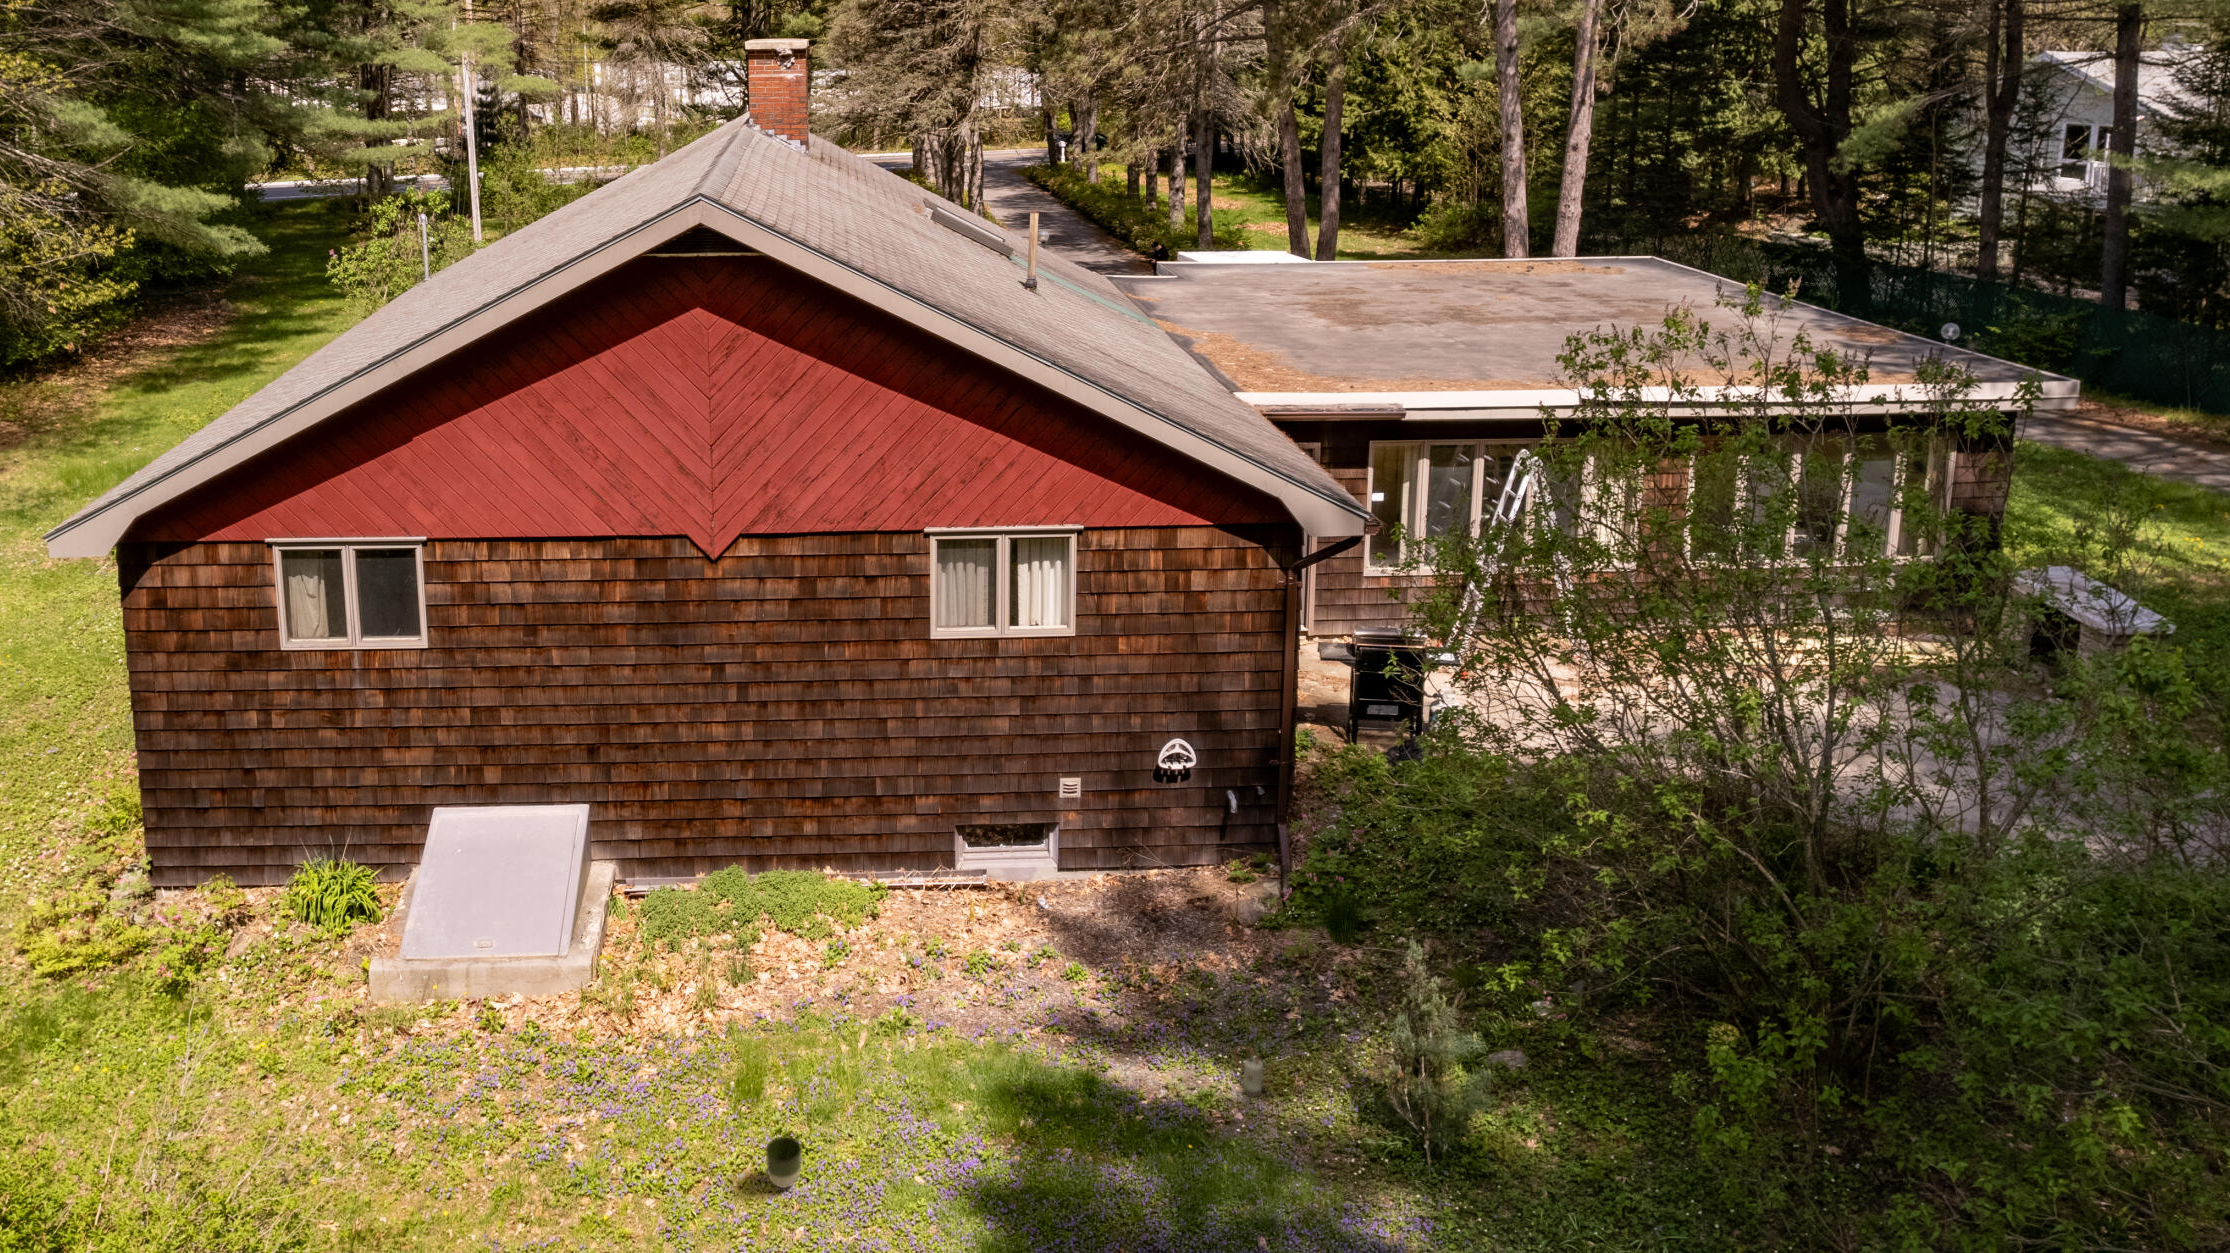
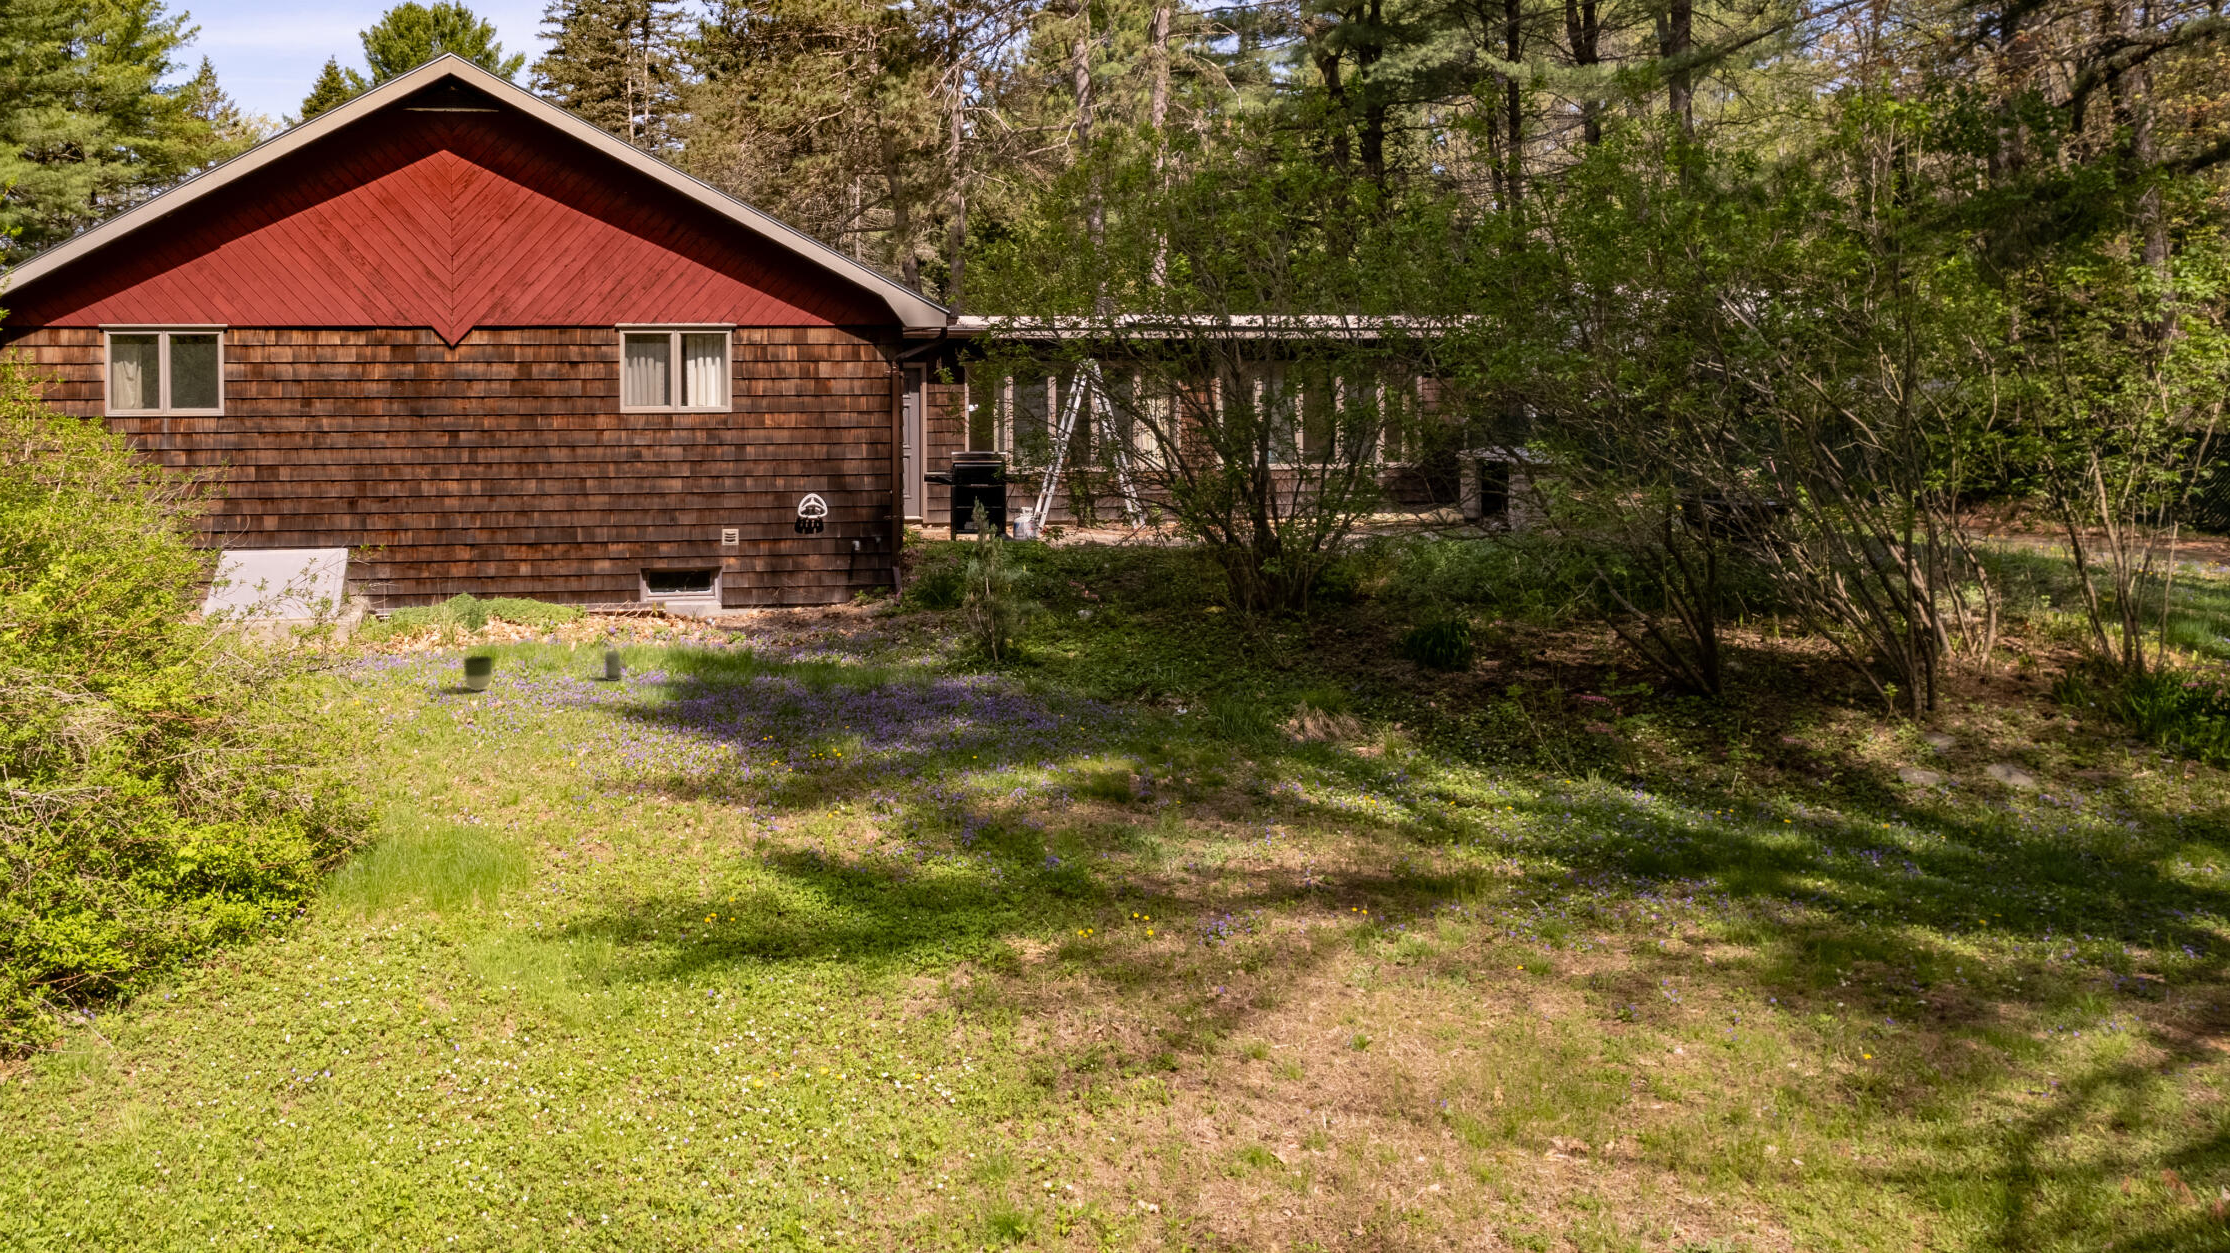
watering can: present [1235,1047,1273,1097] -> present [599,650,623,681]

